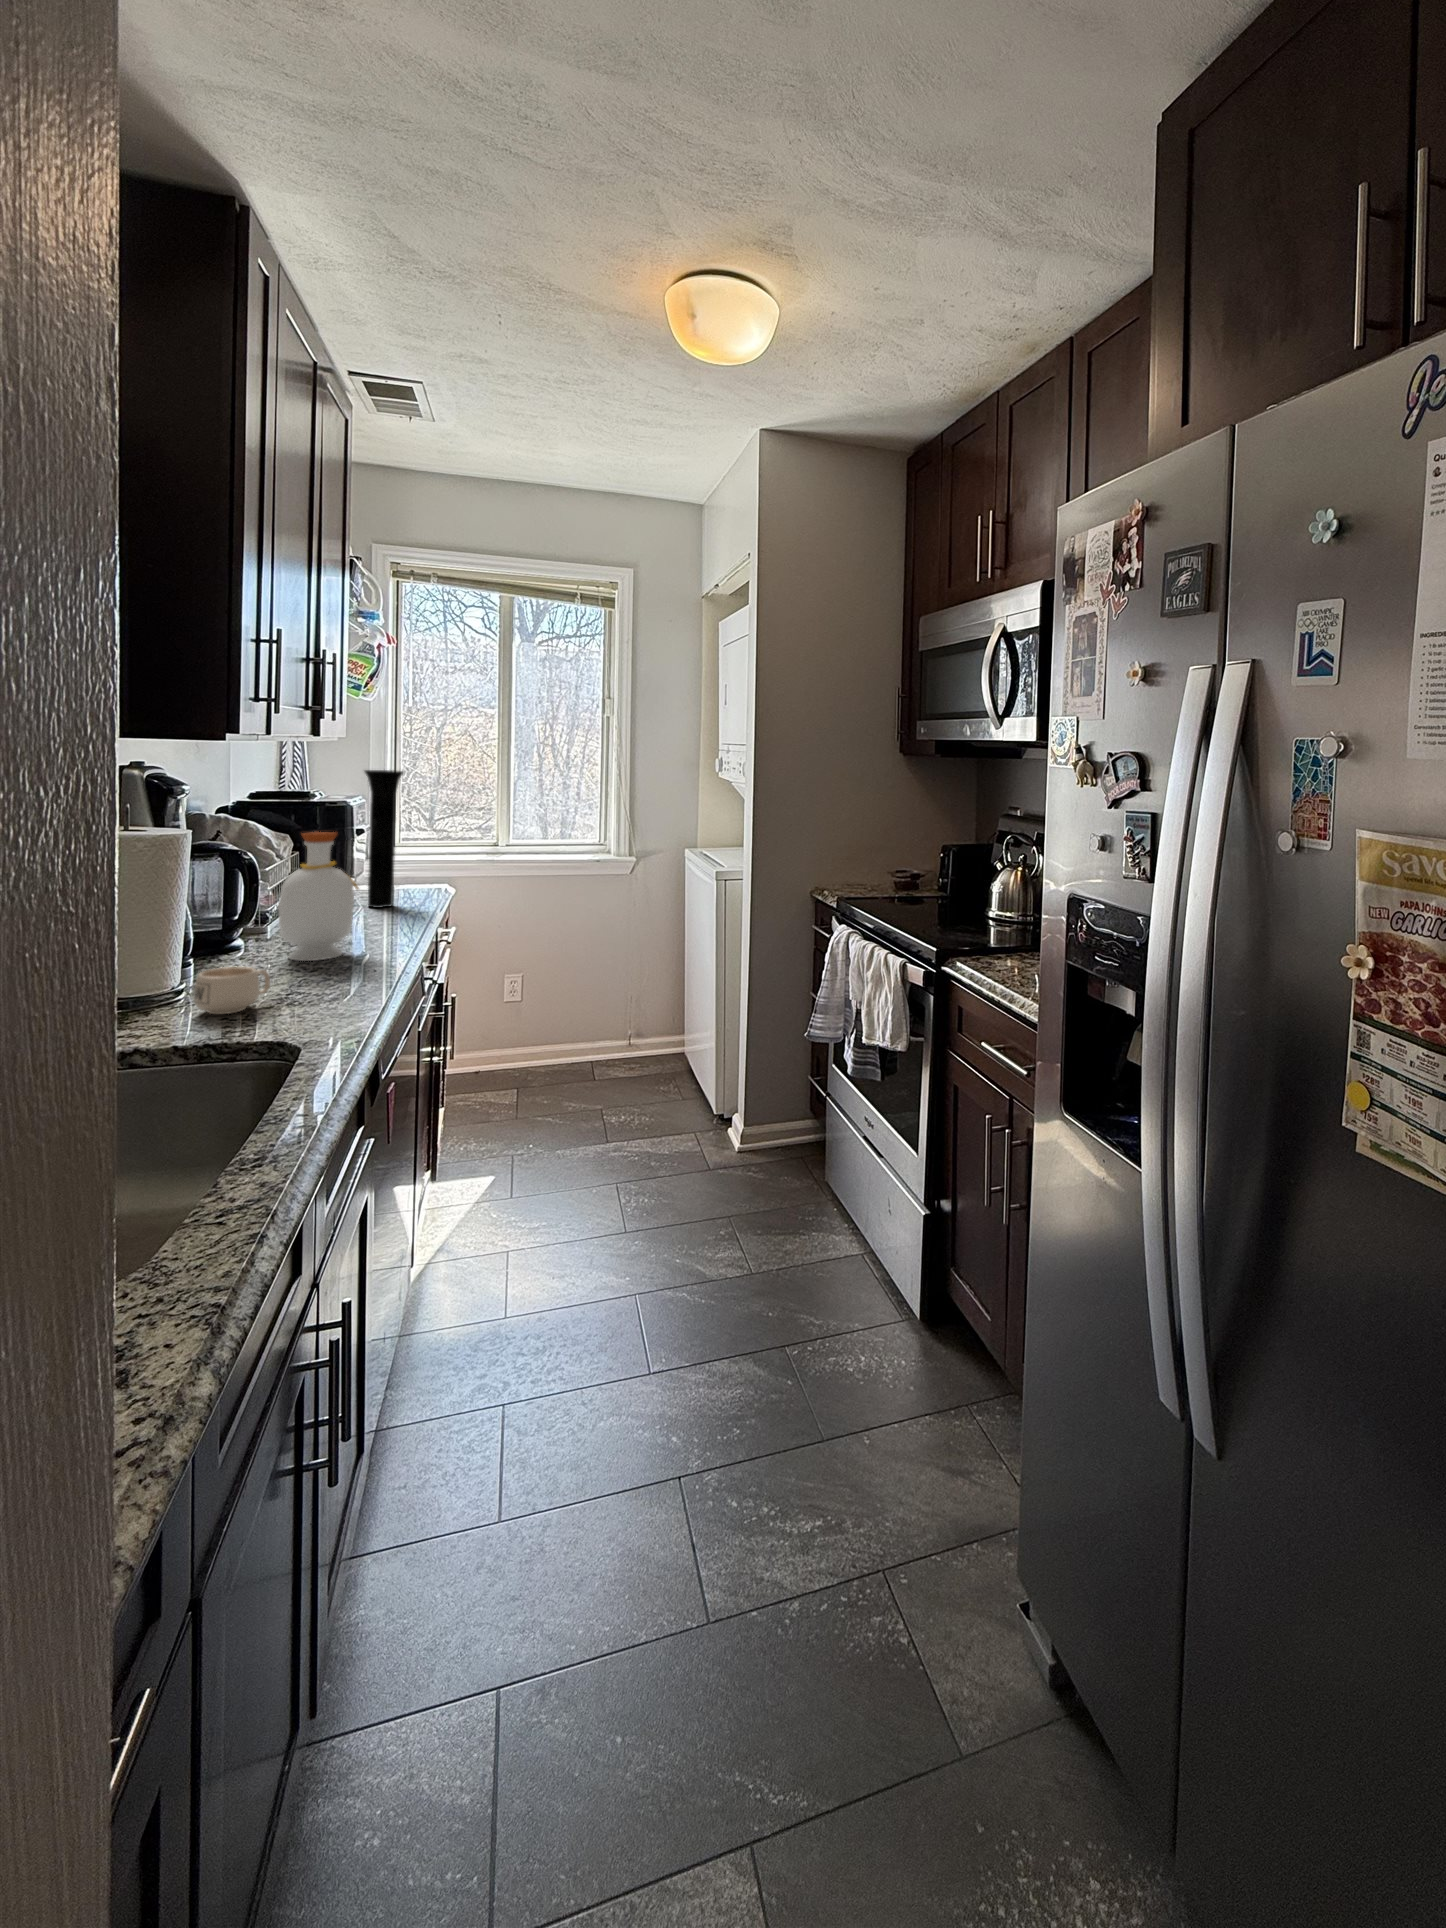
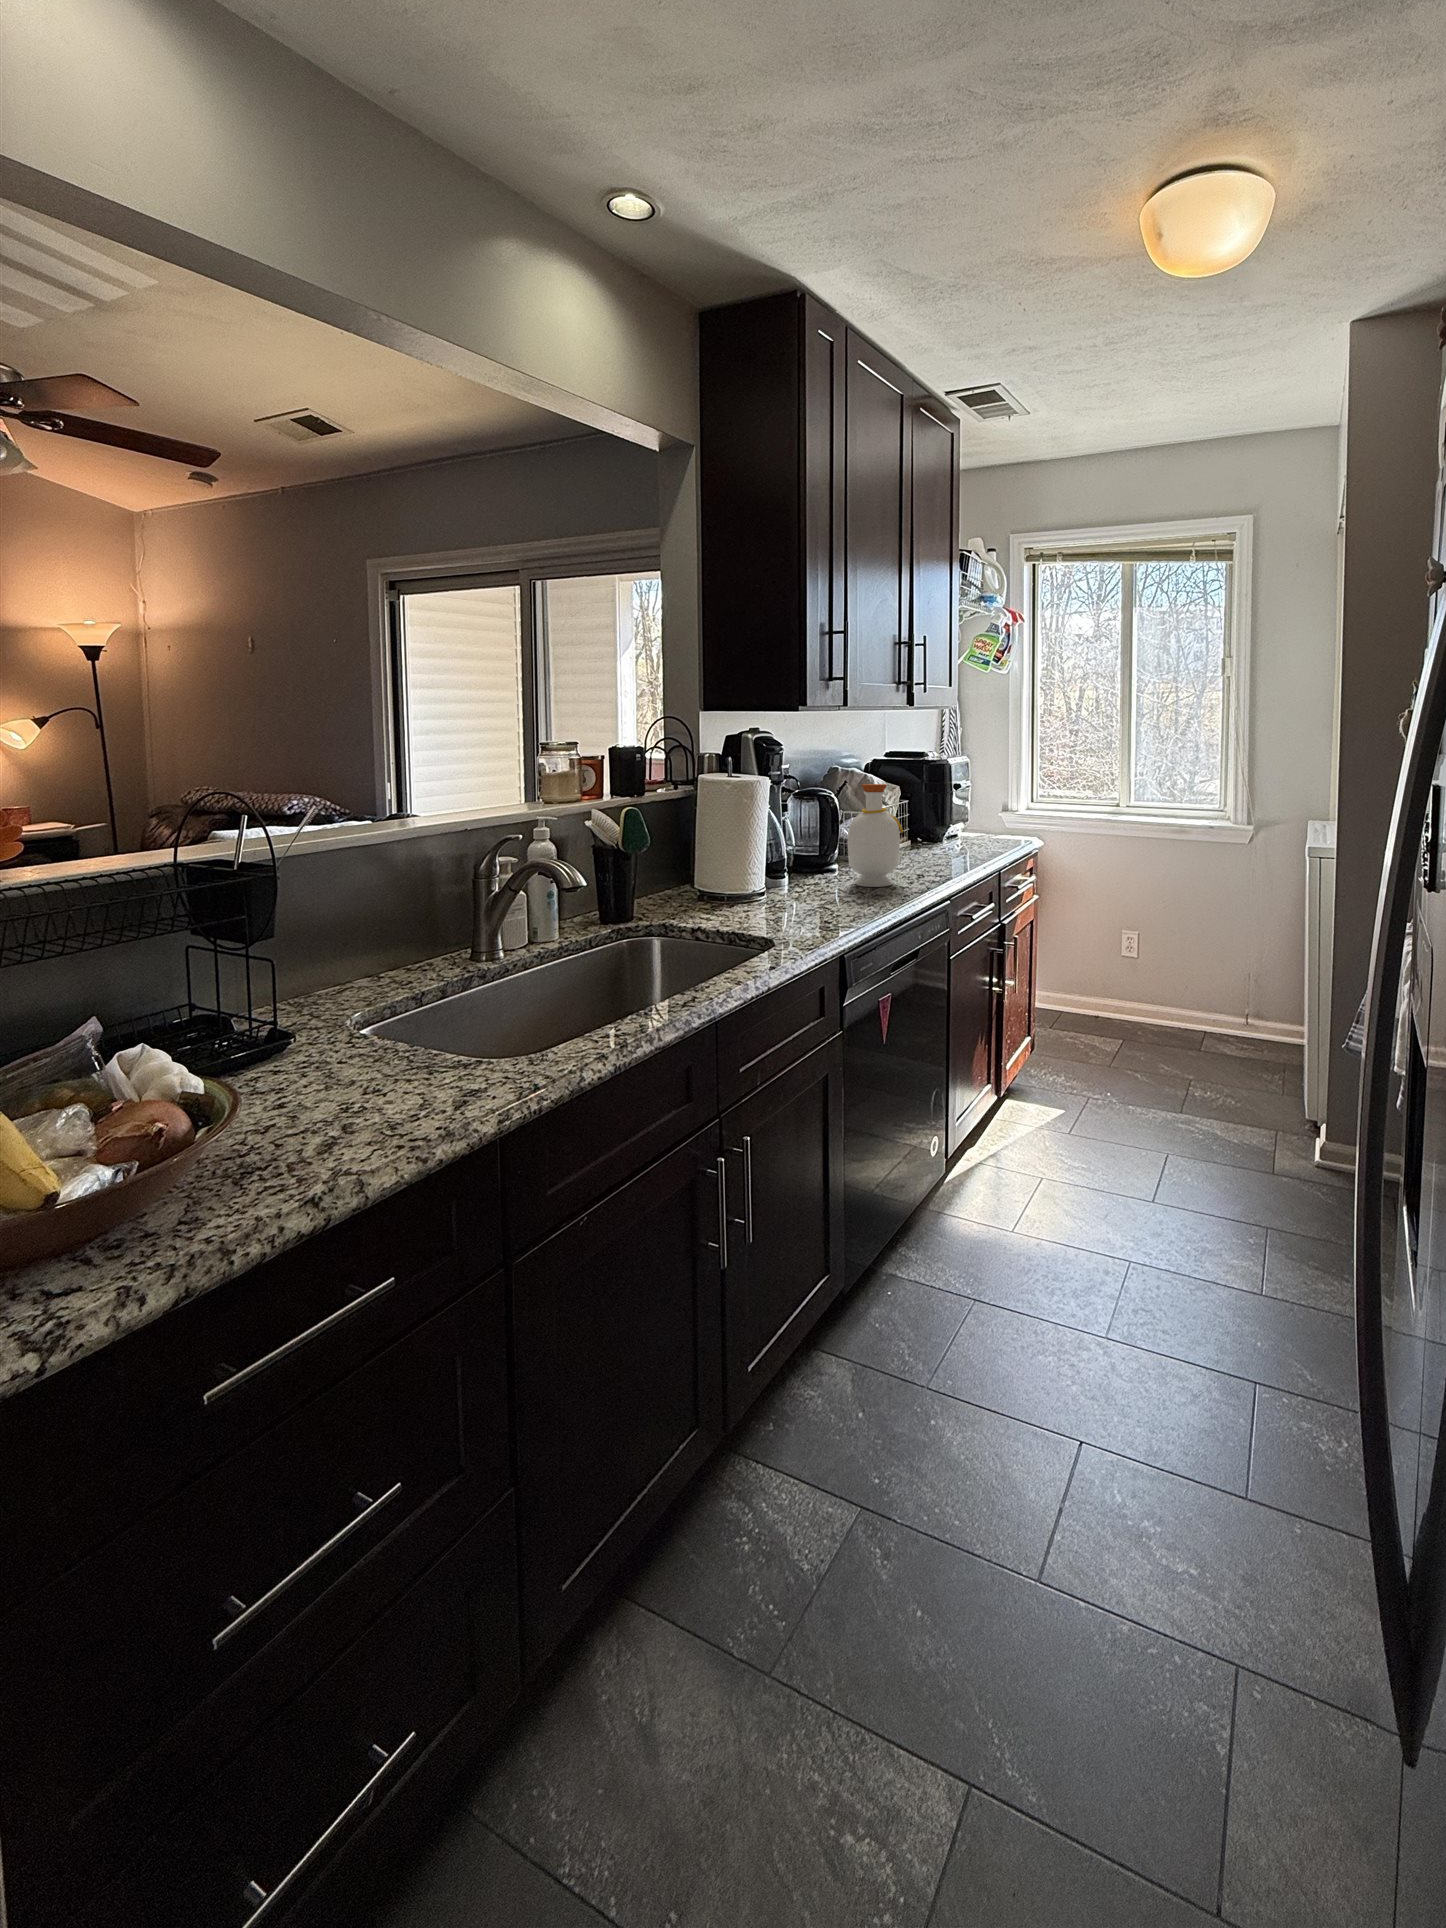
vase: present [365,770,403,908] -> none [951,734,983,852]
mug: present [194,966,270,1014] -> none [755,881,804,915]

